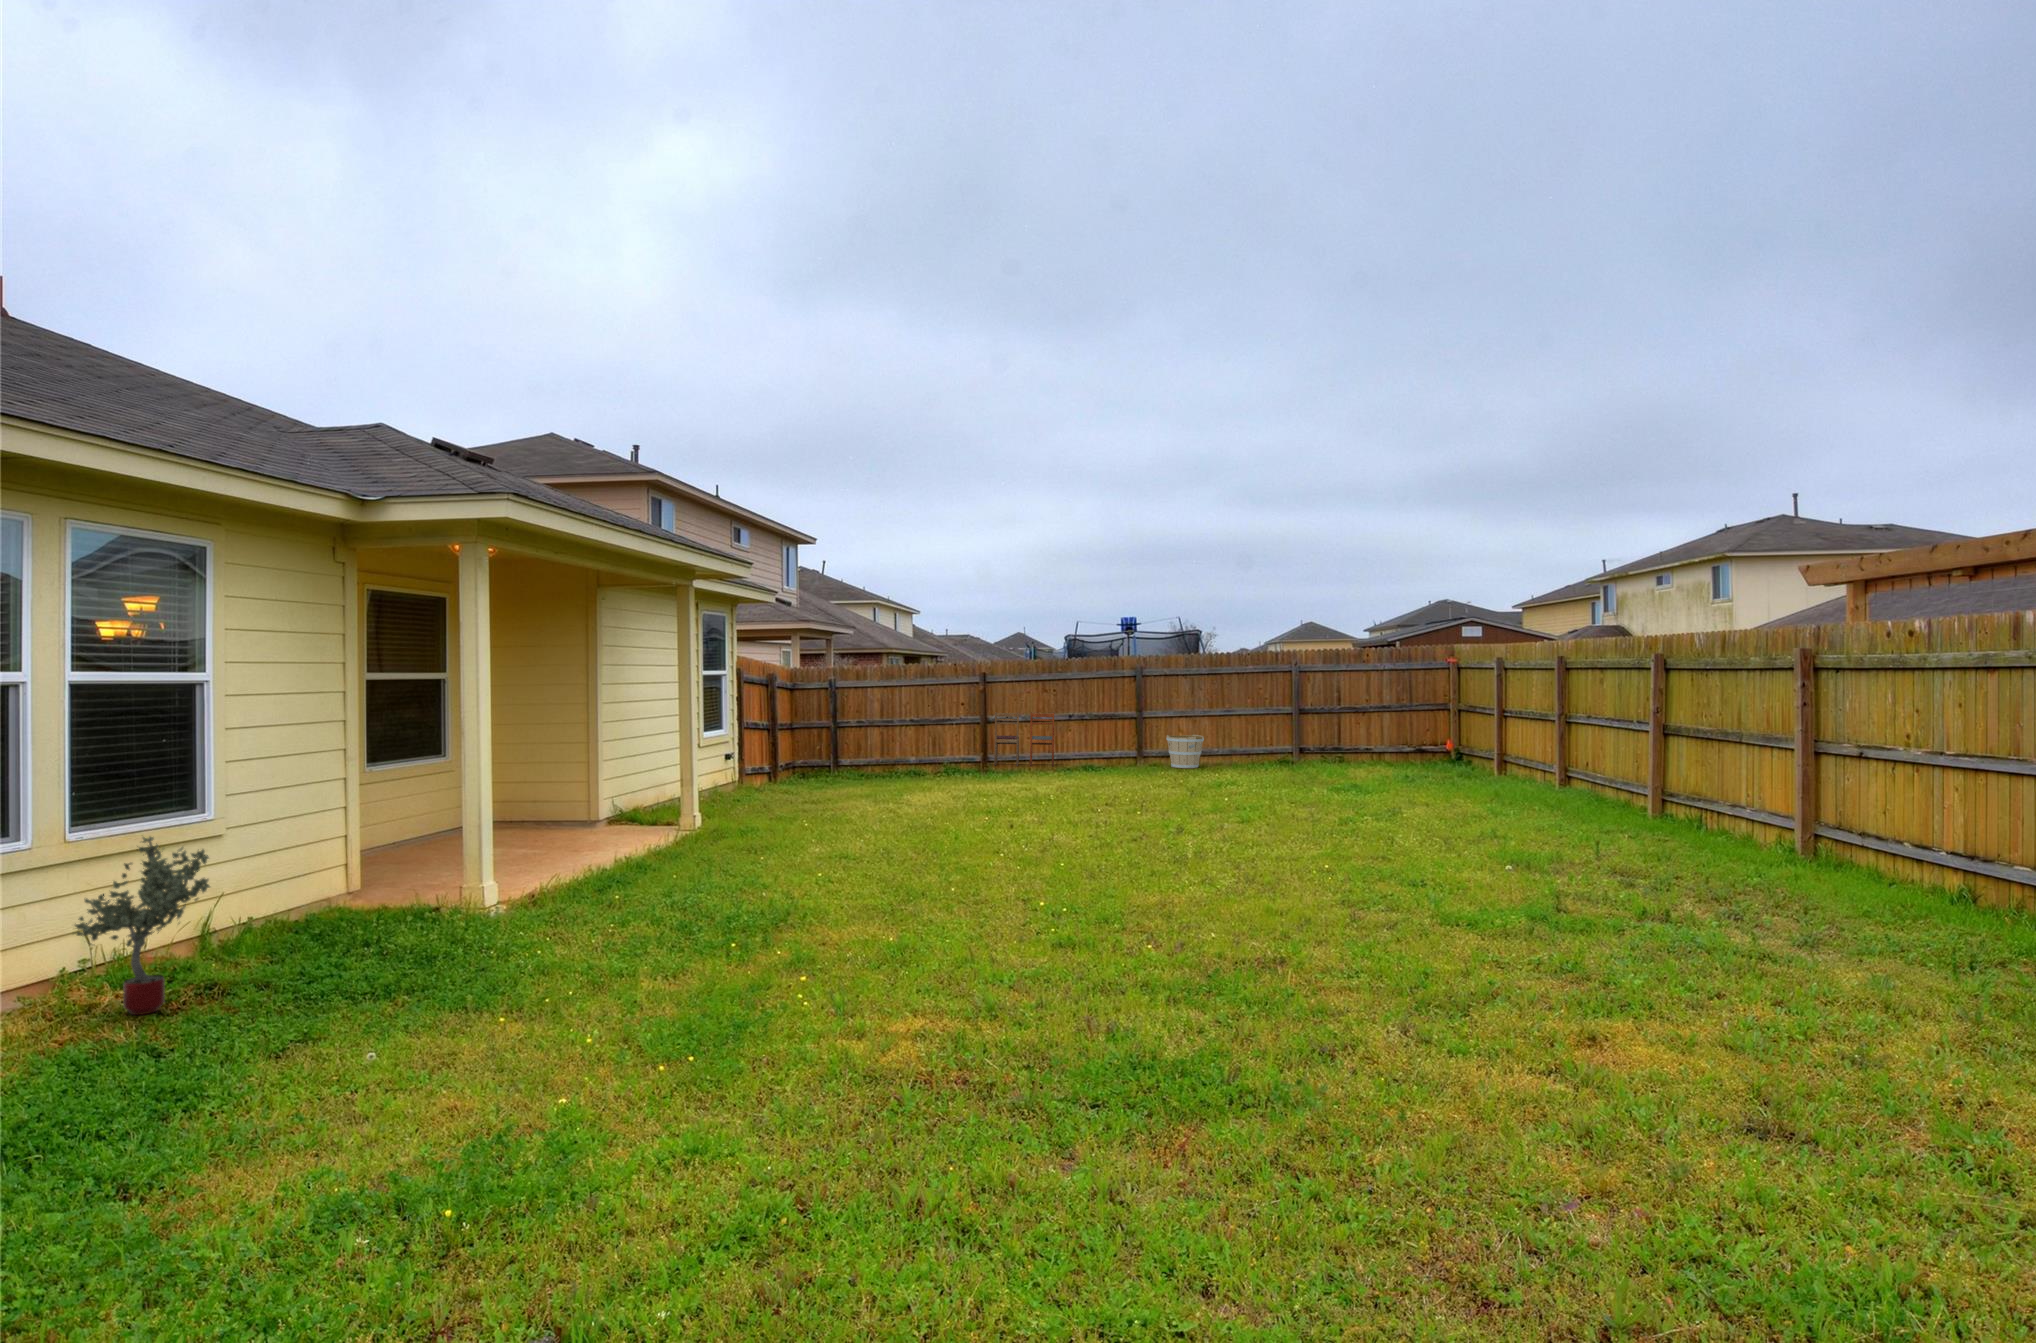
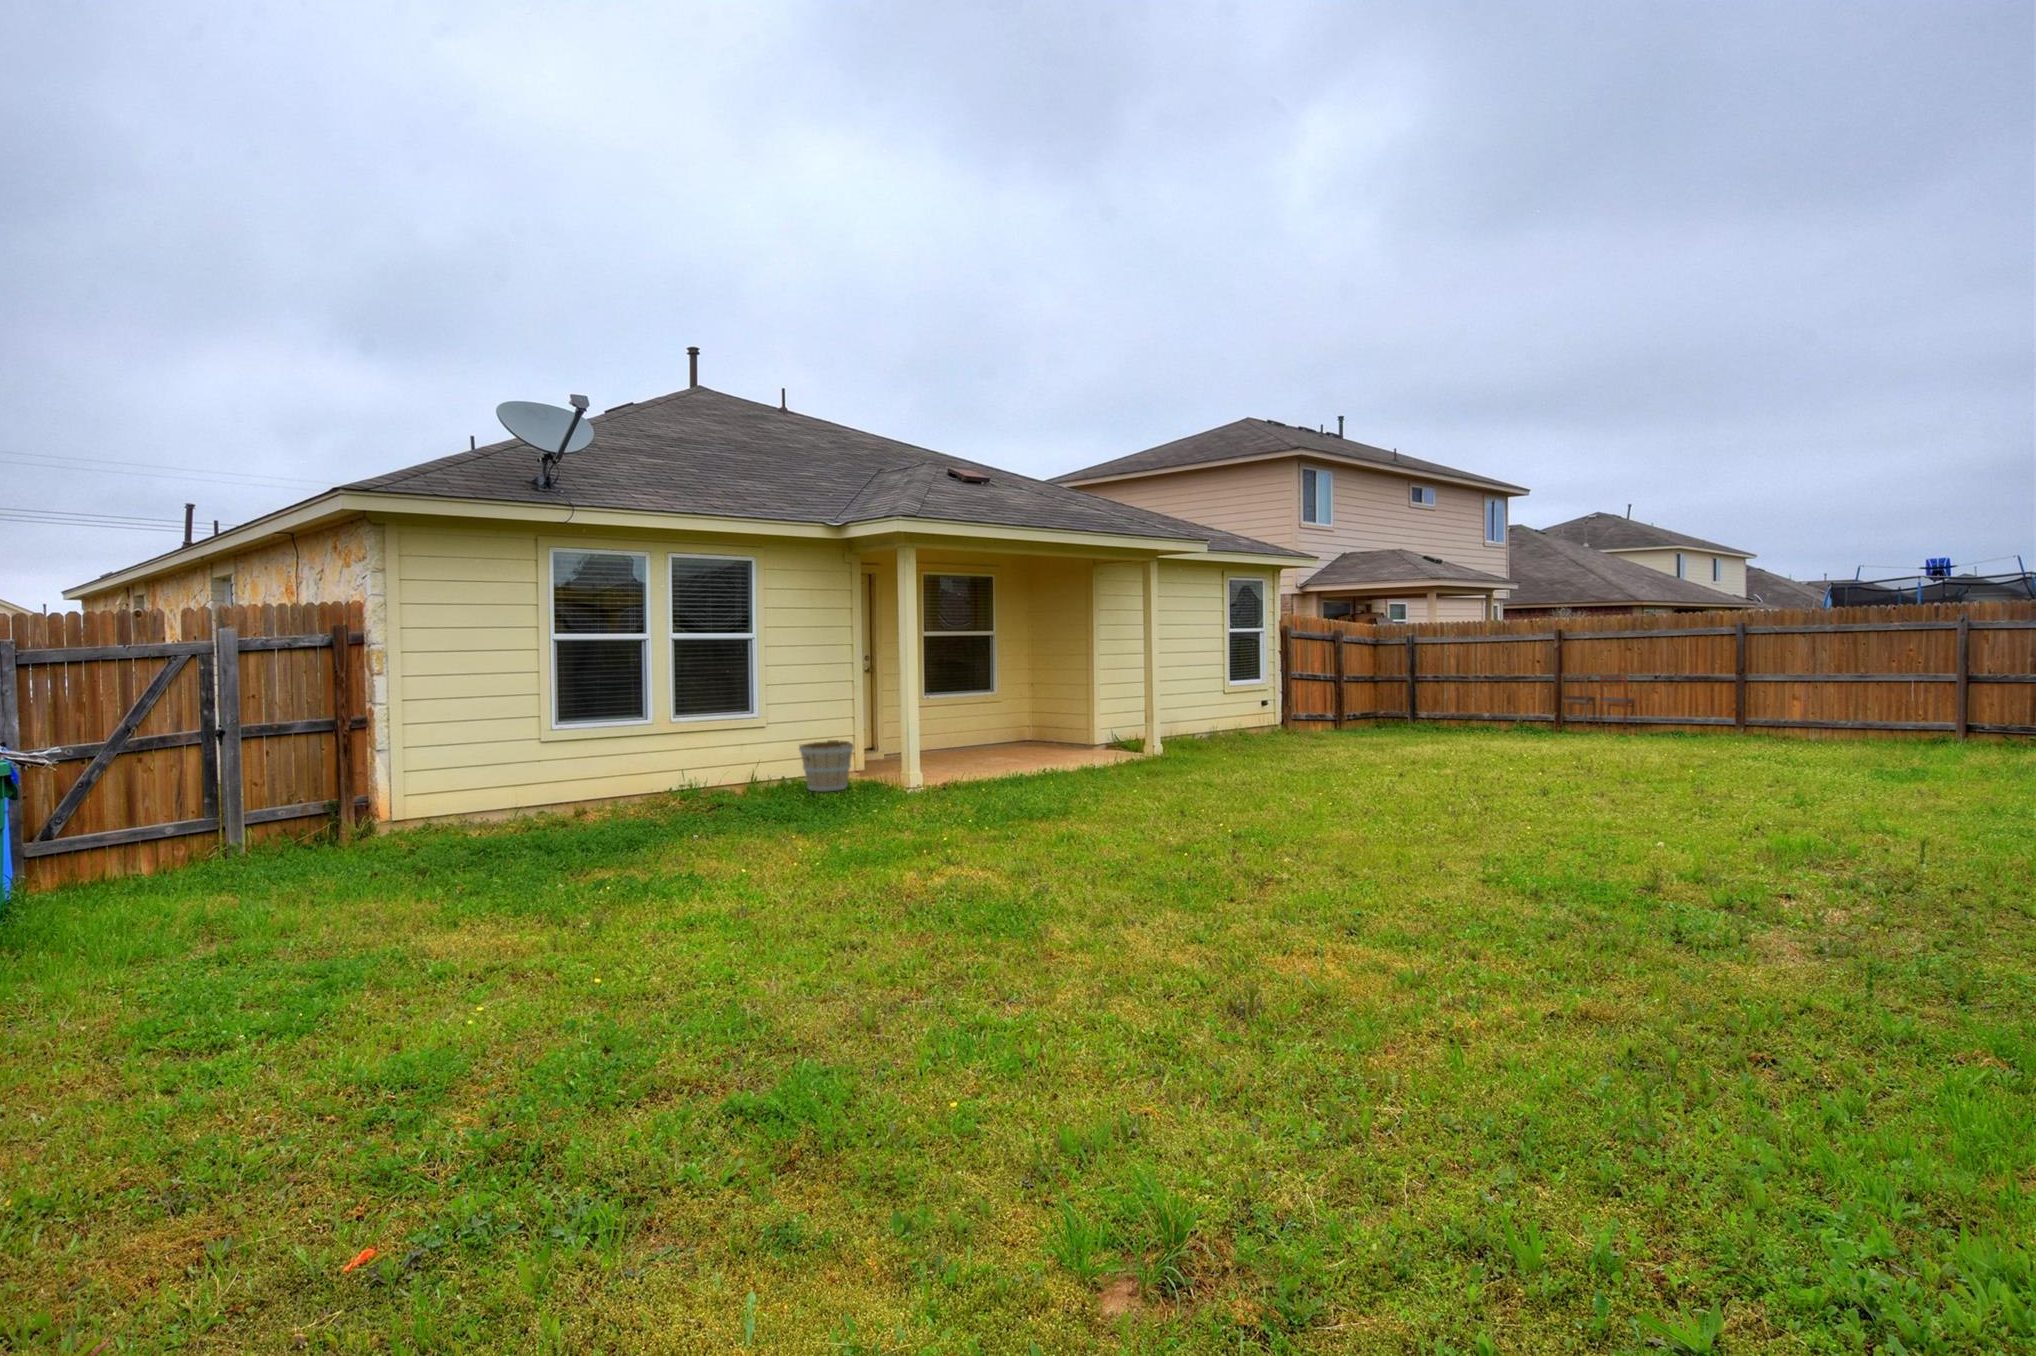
wooden bucket: present [1166,735,1204,769] -> present [799,740,854,792]
potted tree: present [75,837,210,1015] -> none [652,719,726,809]

